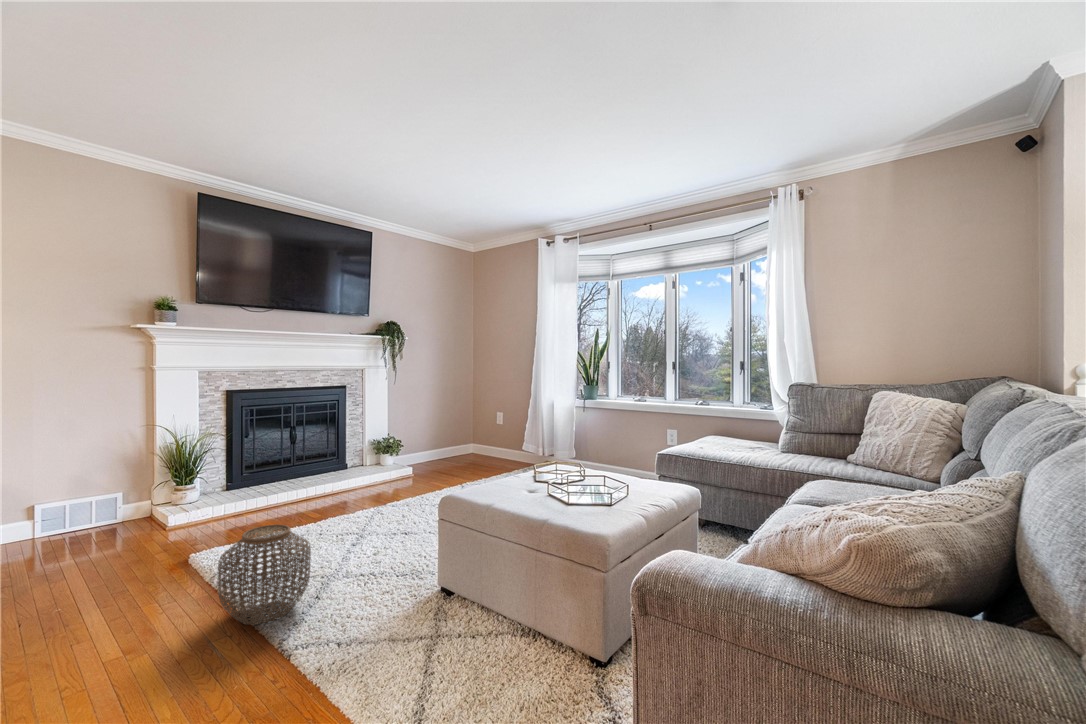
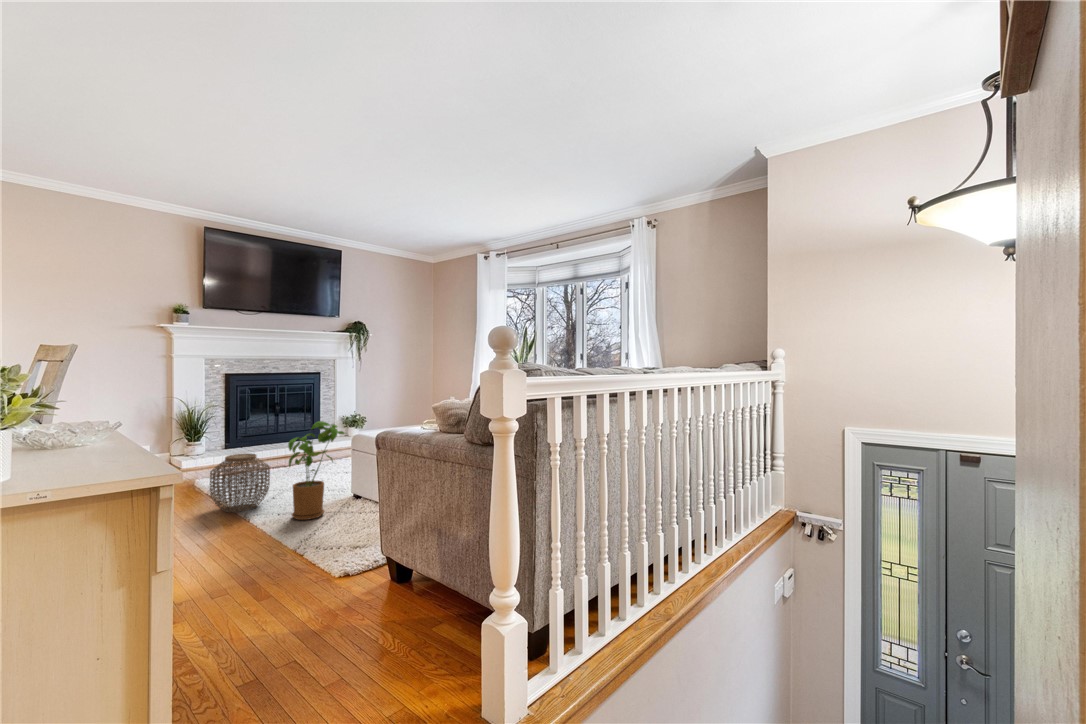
house plant: none [347,480,438,643] -> present [288,421,345,520]

